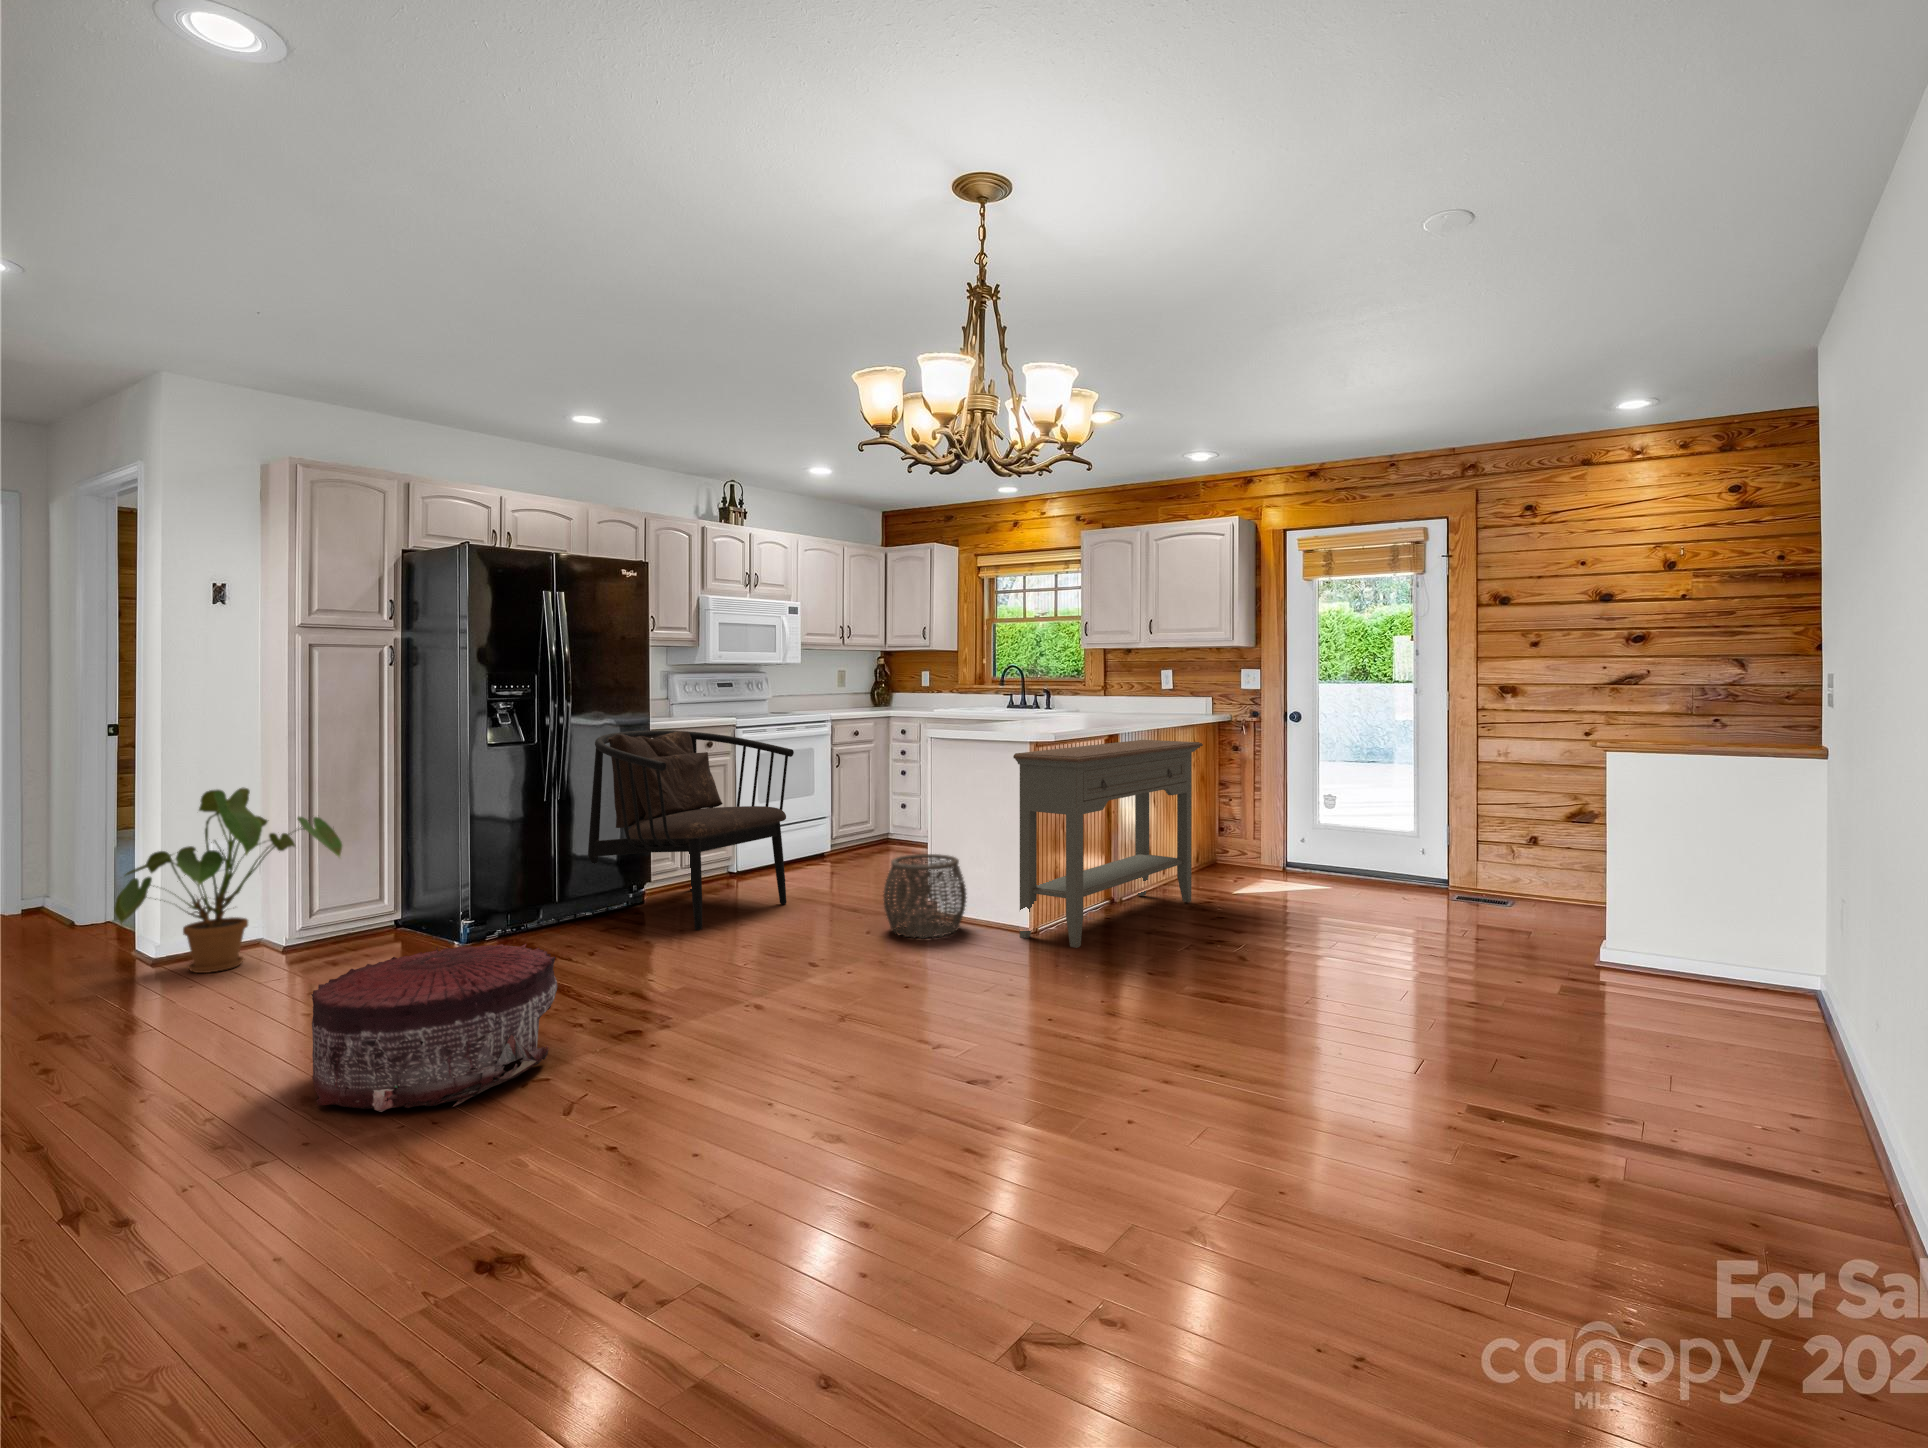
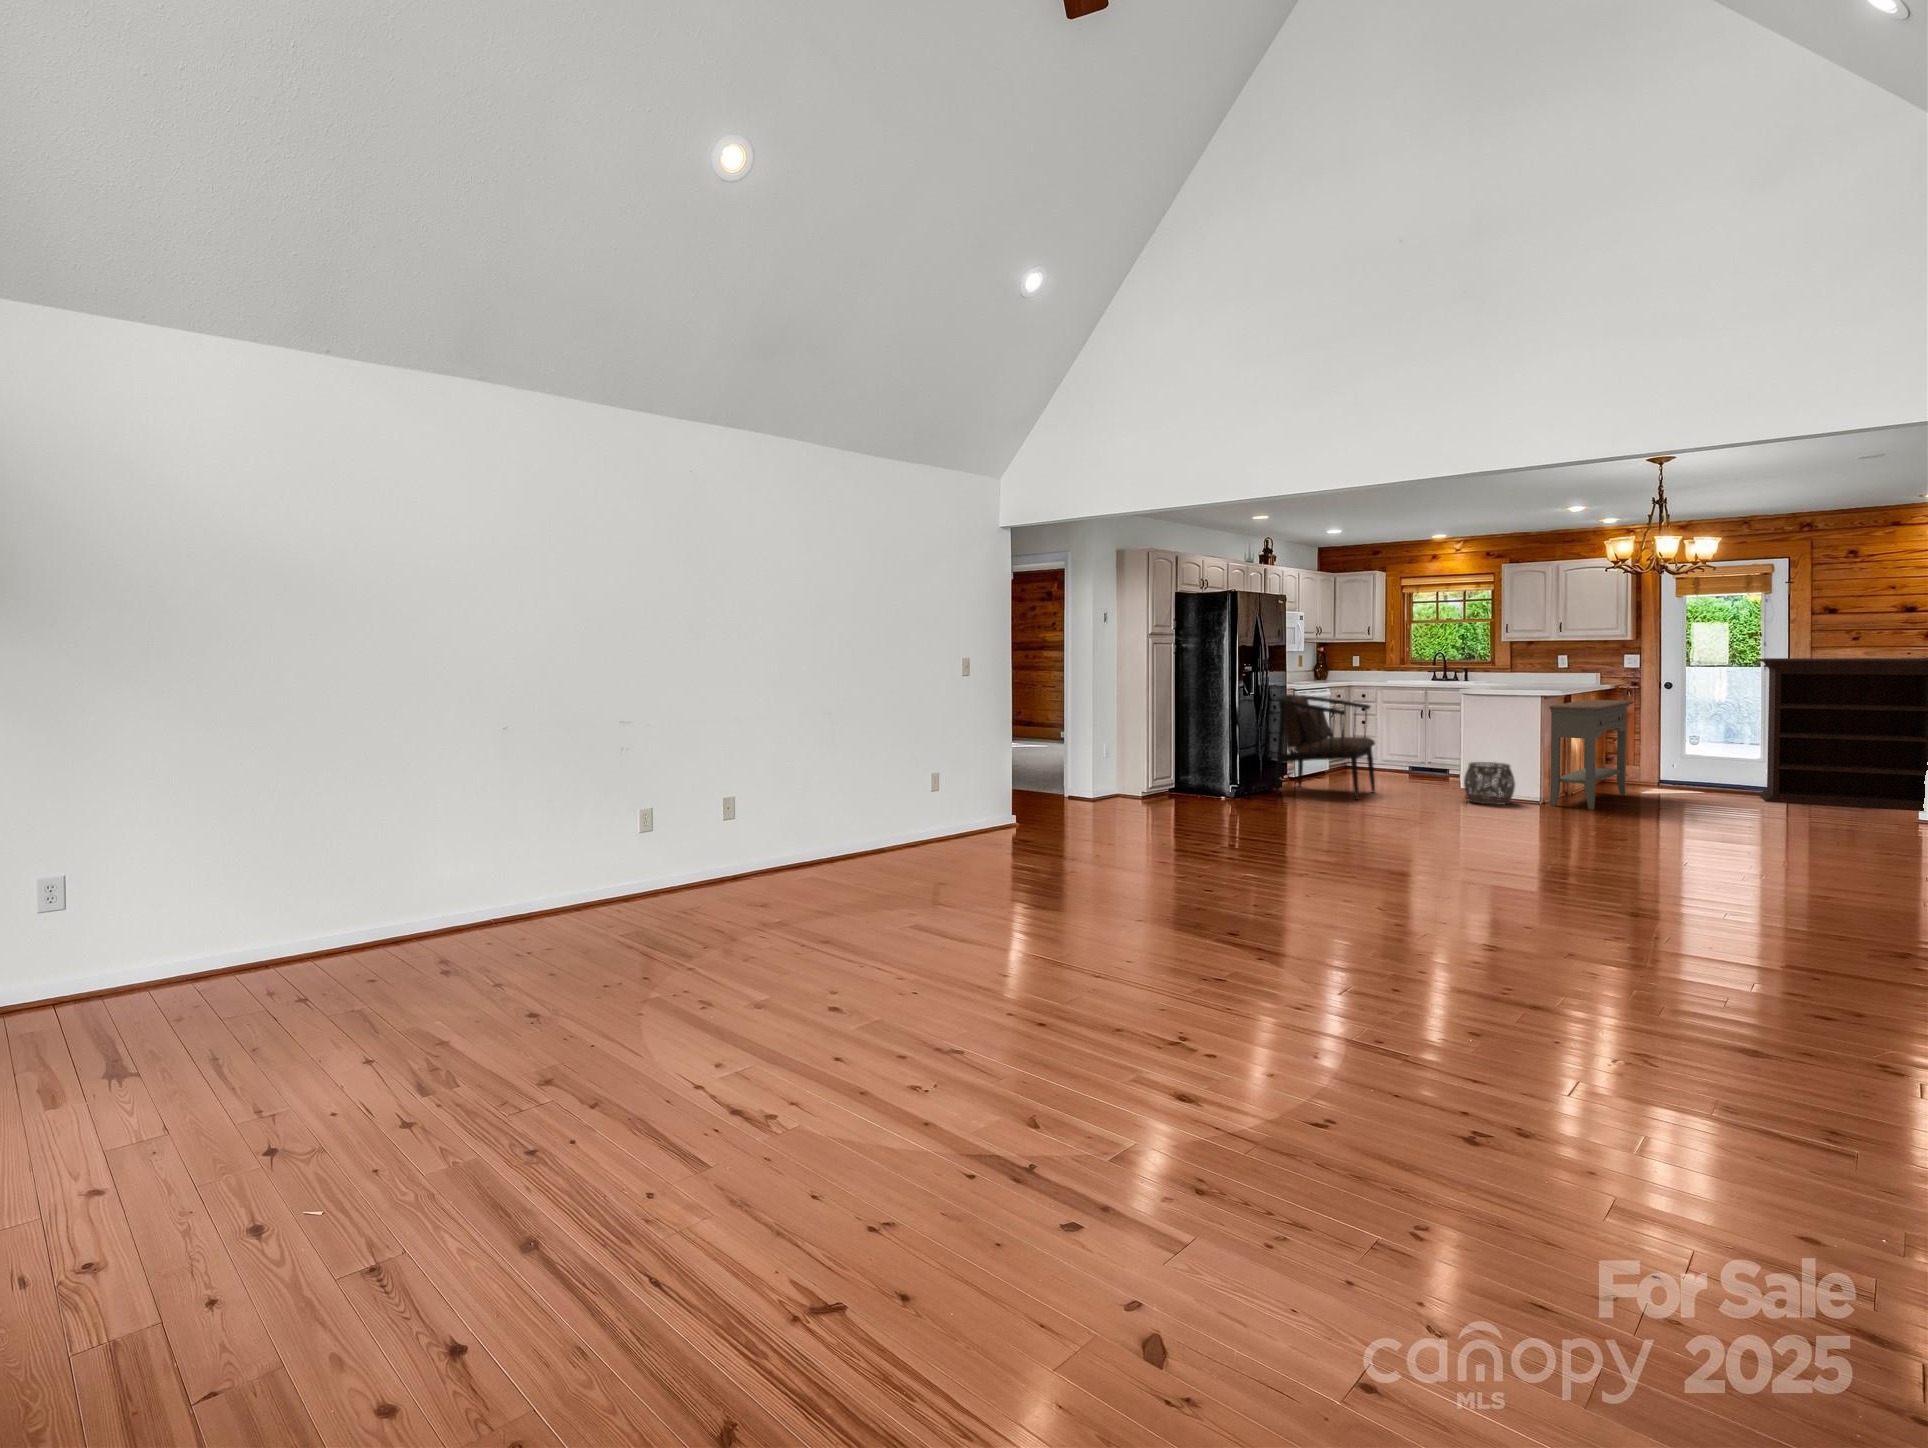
bookshelf: none [1386,673,1650,937] -> present [1758,658,1928,811]
house plant: present [114,788,342,973] -> none [1122,722,1208,808]
pouf: present [311,944,557,1112] -> none [1338,785,1435,840]

